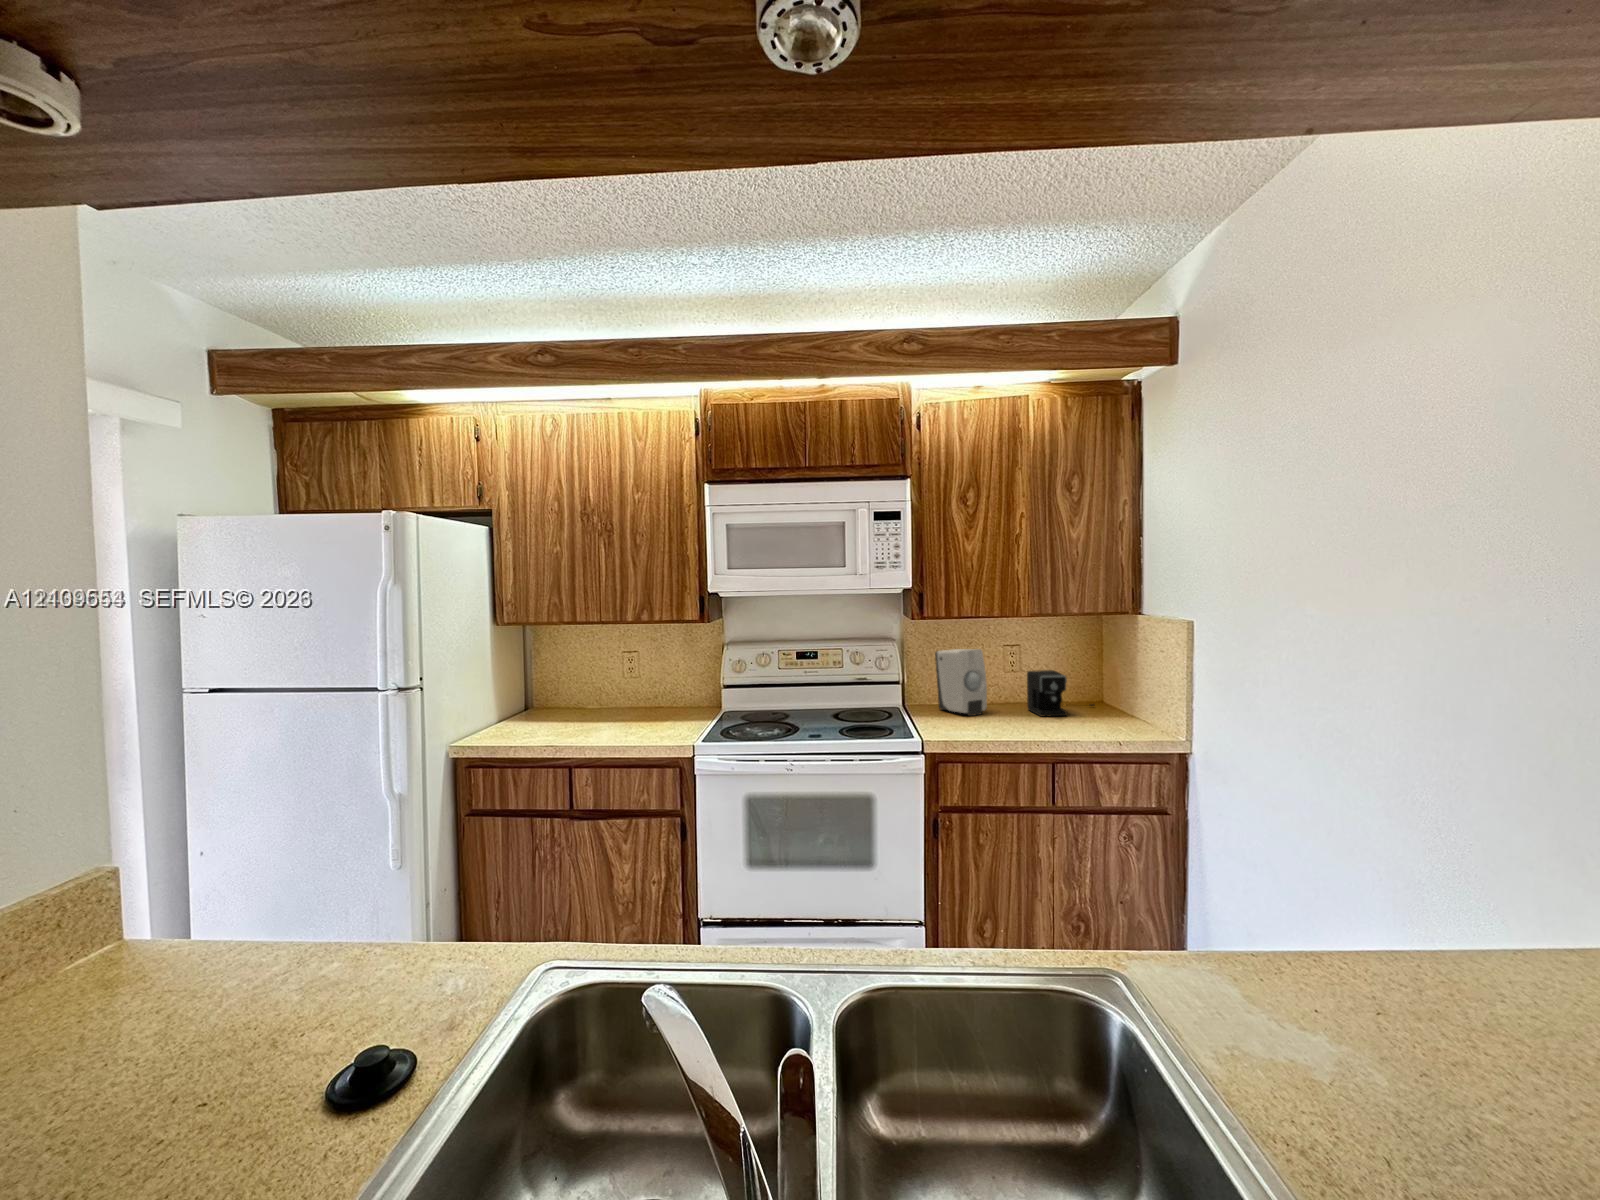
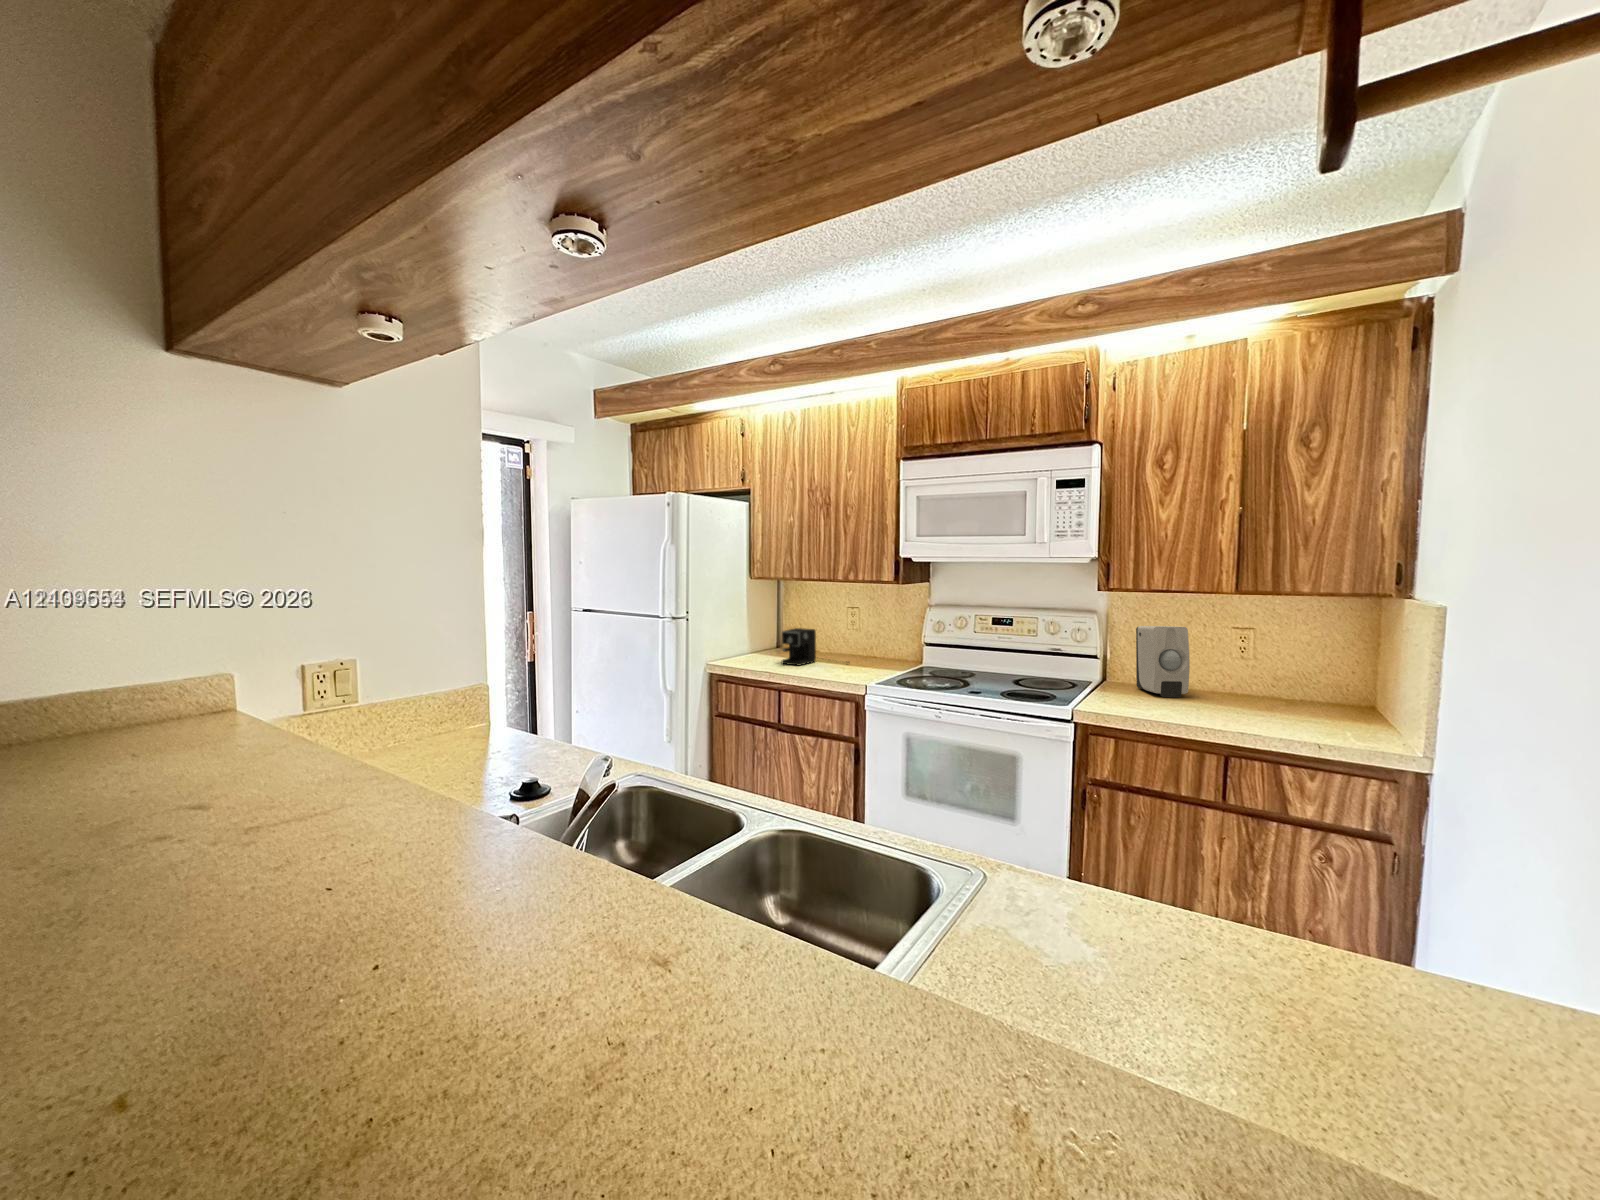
coffee maker: present [1027,670,1094,716] -> present [782,628,849,666]

